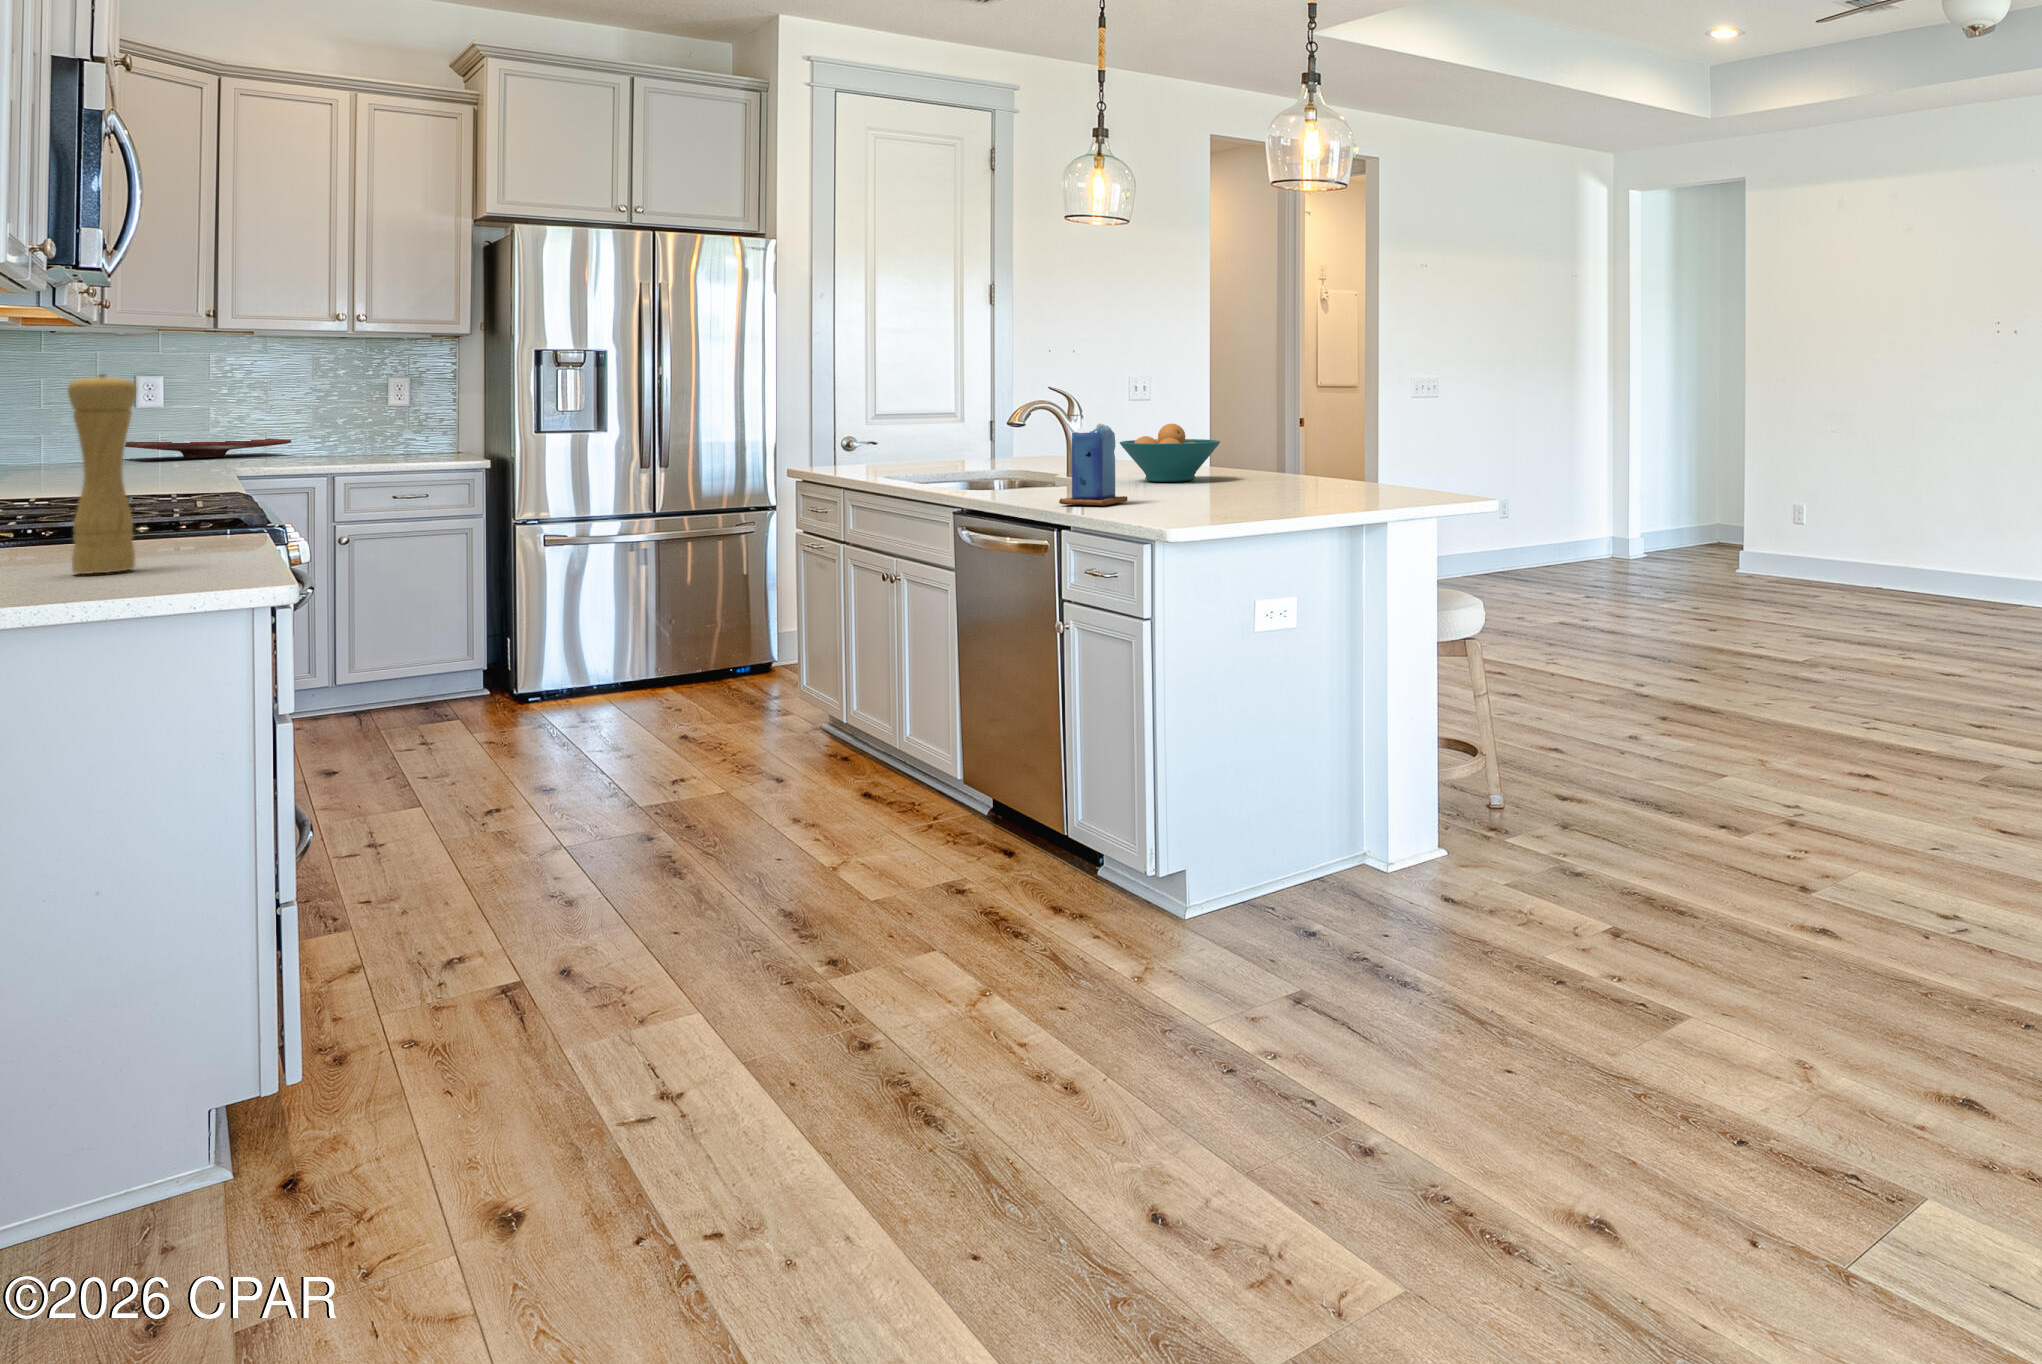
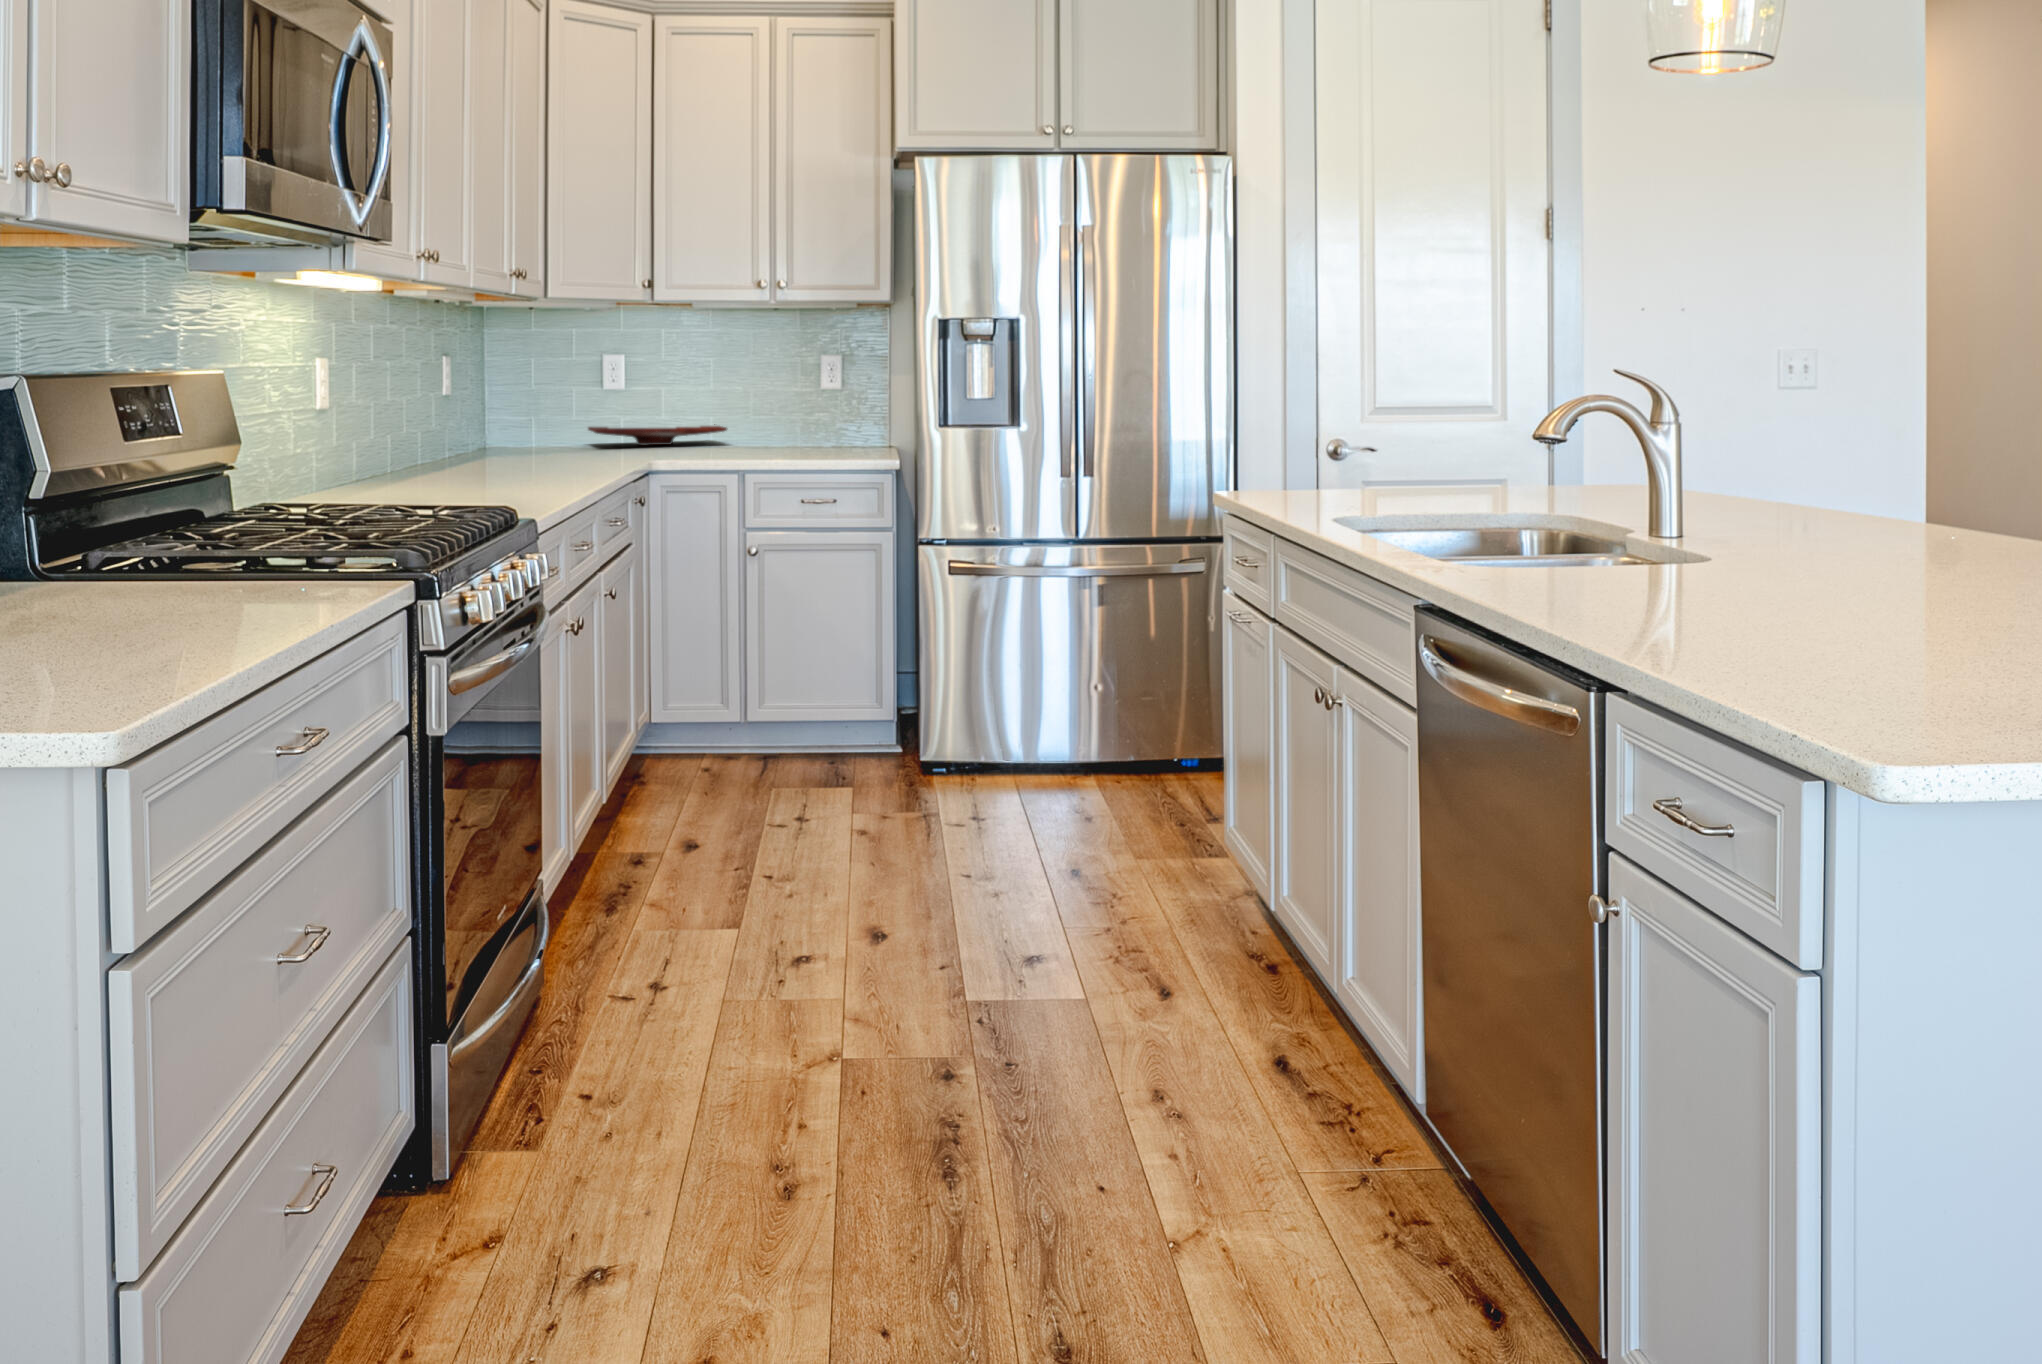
pepper mill: present [68,374,136,574] -> none [37,364,122,669]
candle: present [1059,418,1127,505] -> none [1593,453,1745,648]
fruit bowl: present [1120,424,1220,482] -> none [1738,455,1960,575]

